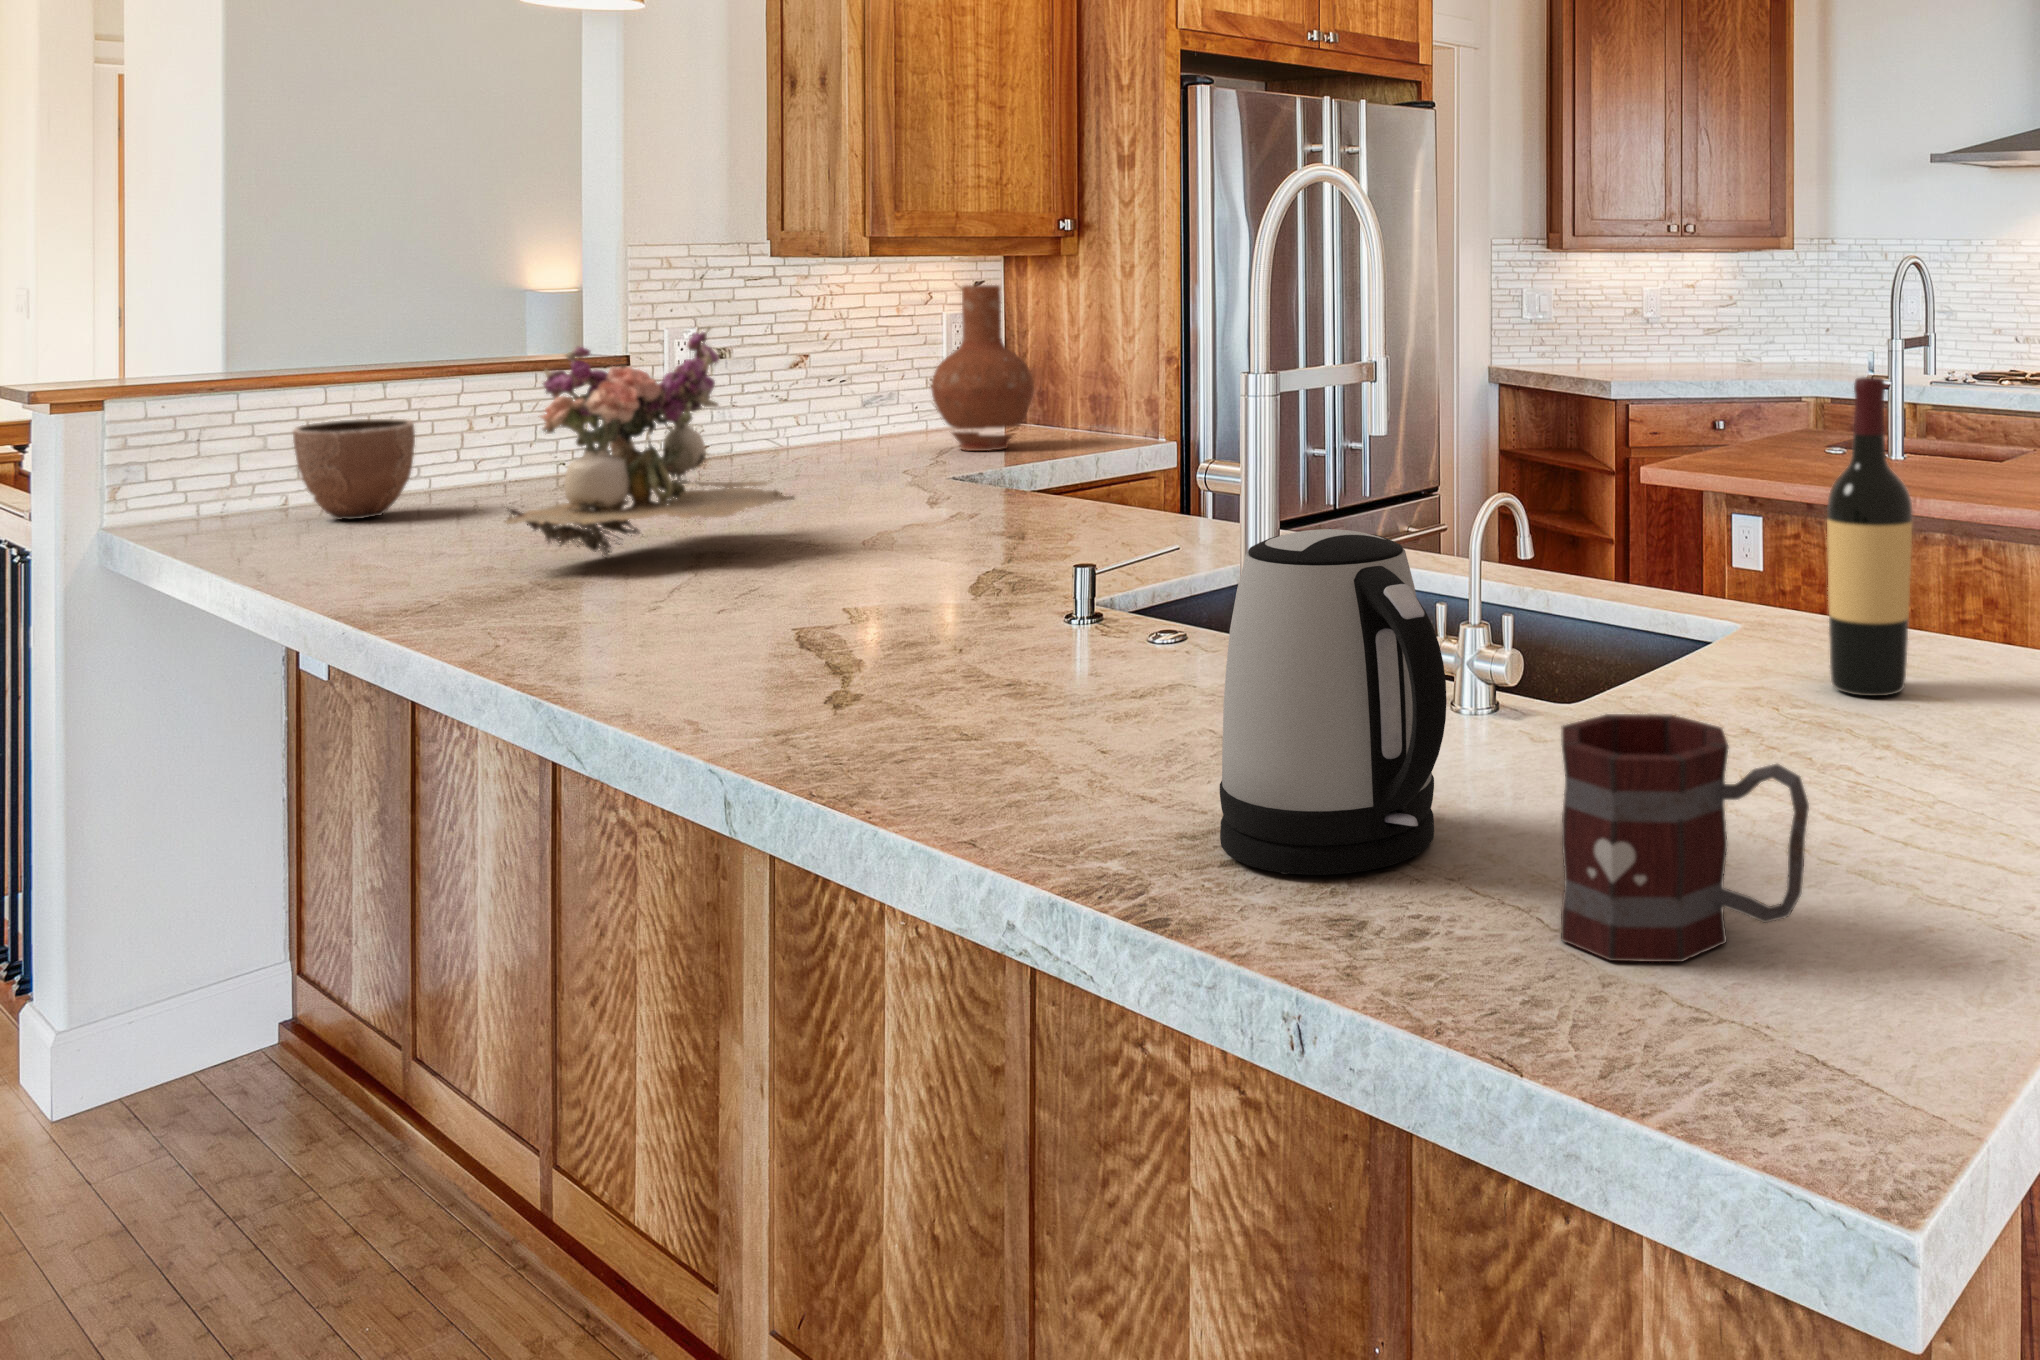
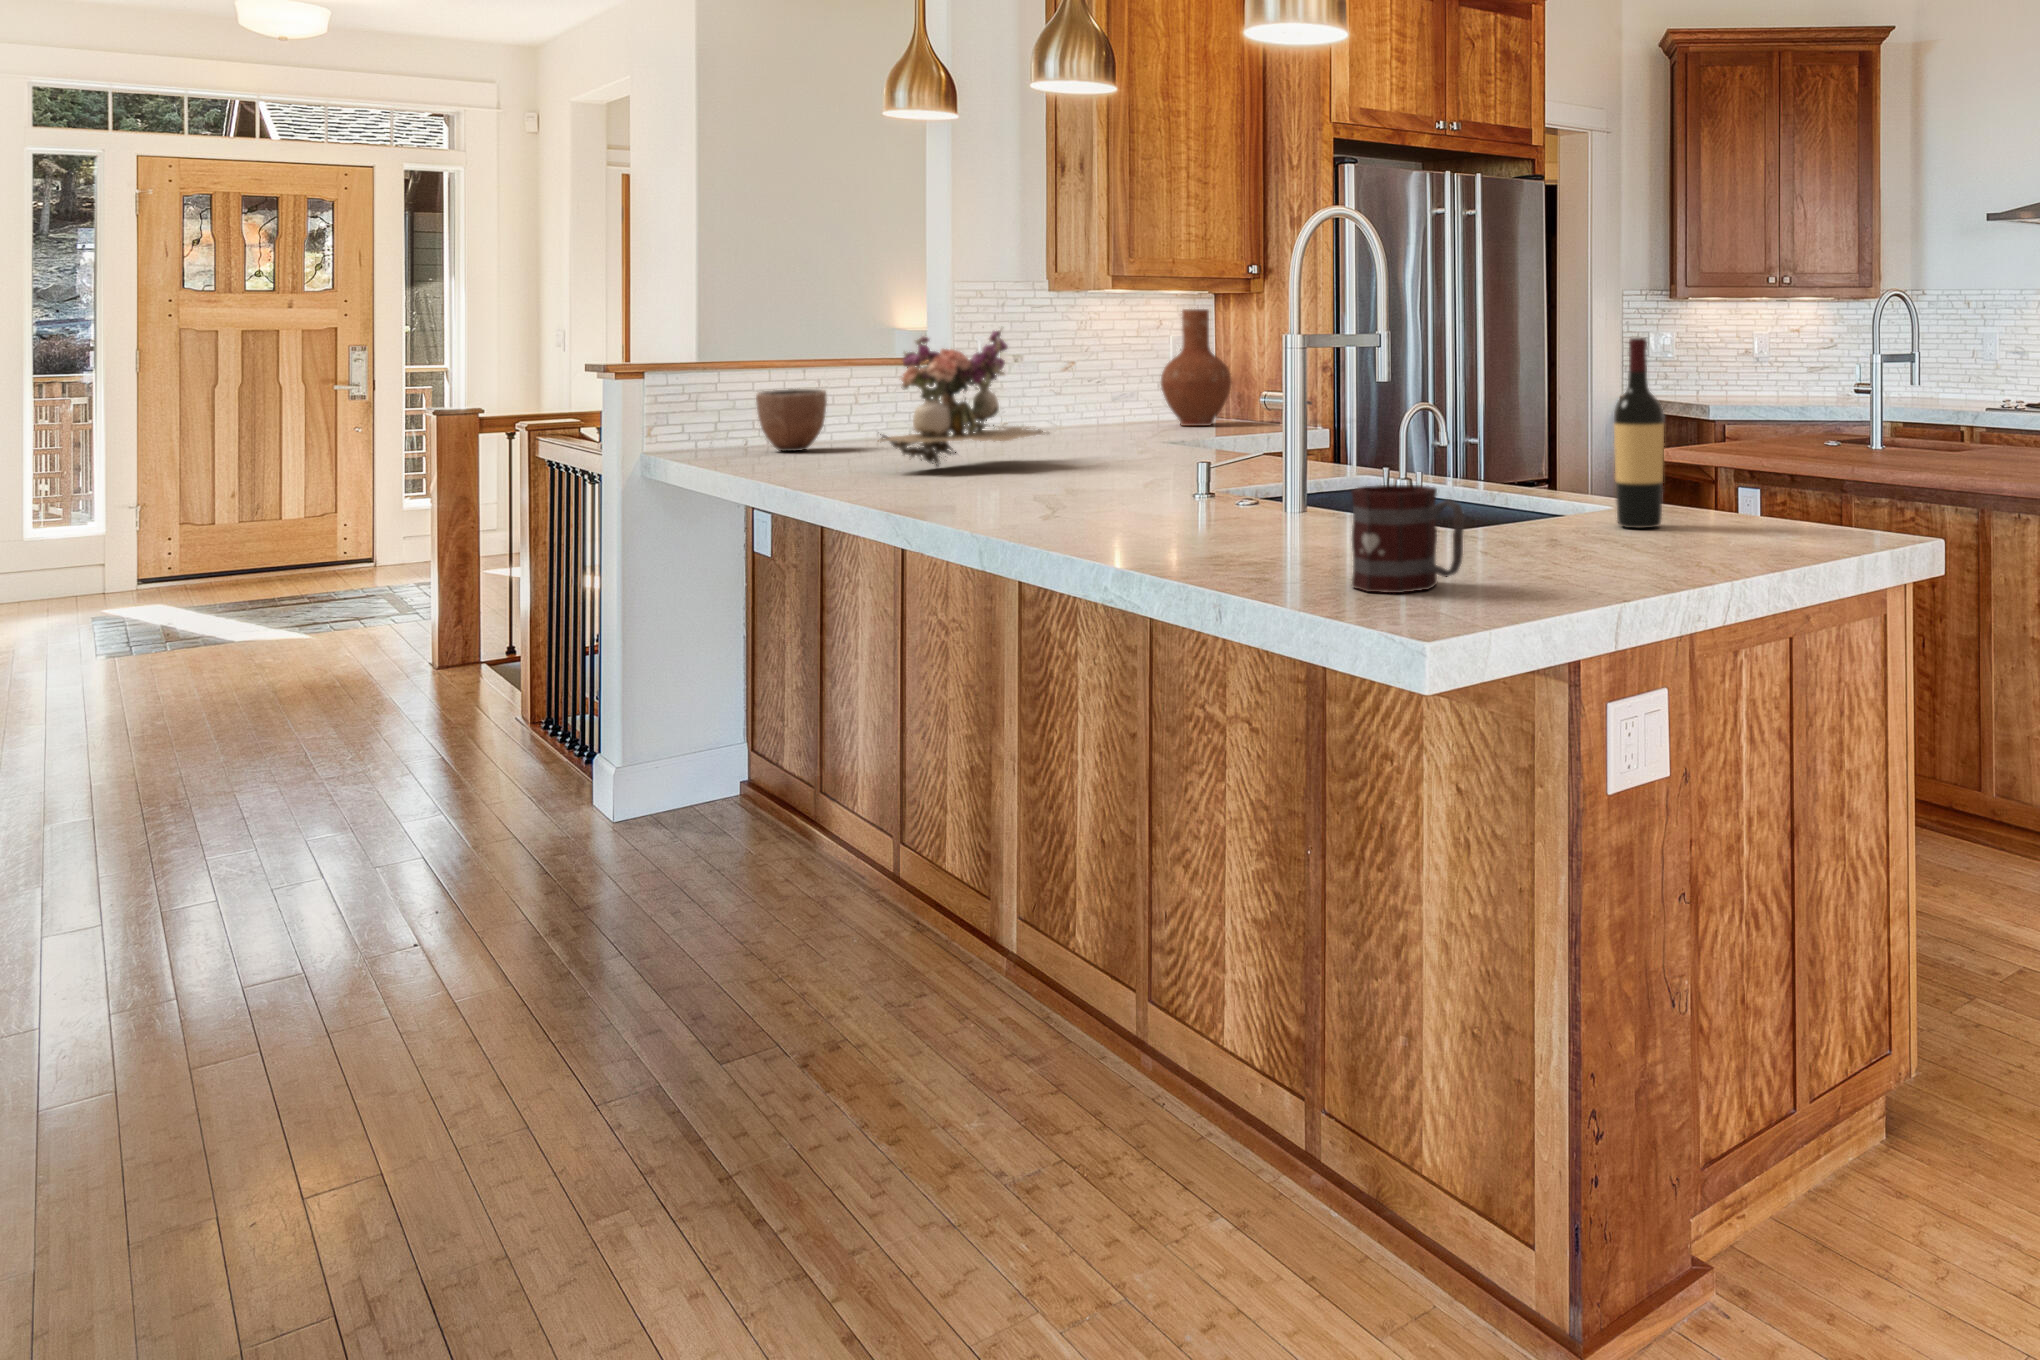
kettle: present [1220,529,1447,875] -> none [1213,400,1325,569]

